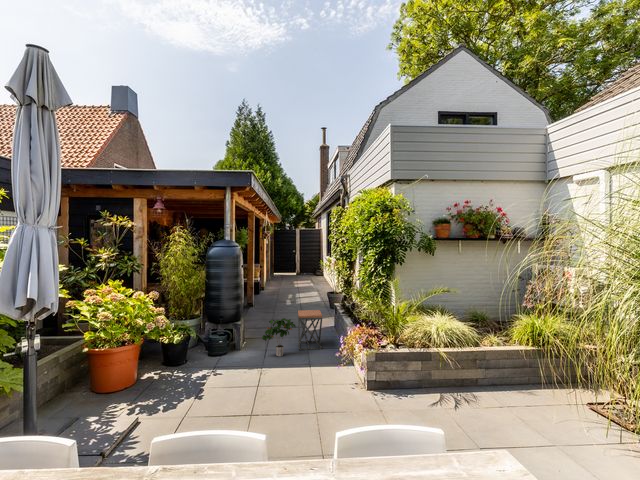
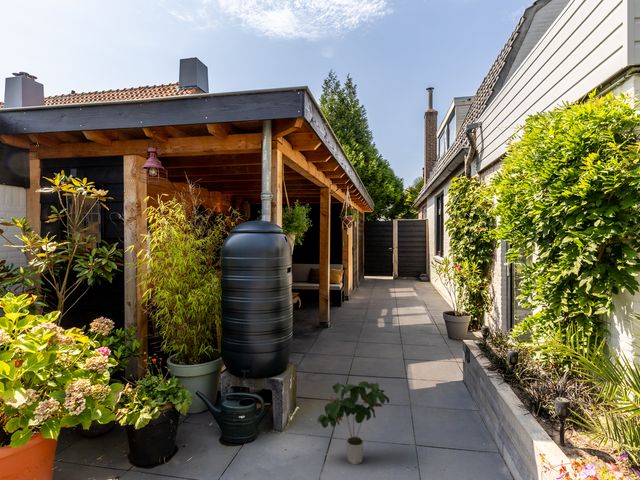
stool: present [298,310,322,350] -> none [395,359,448,453]

